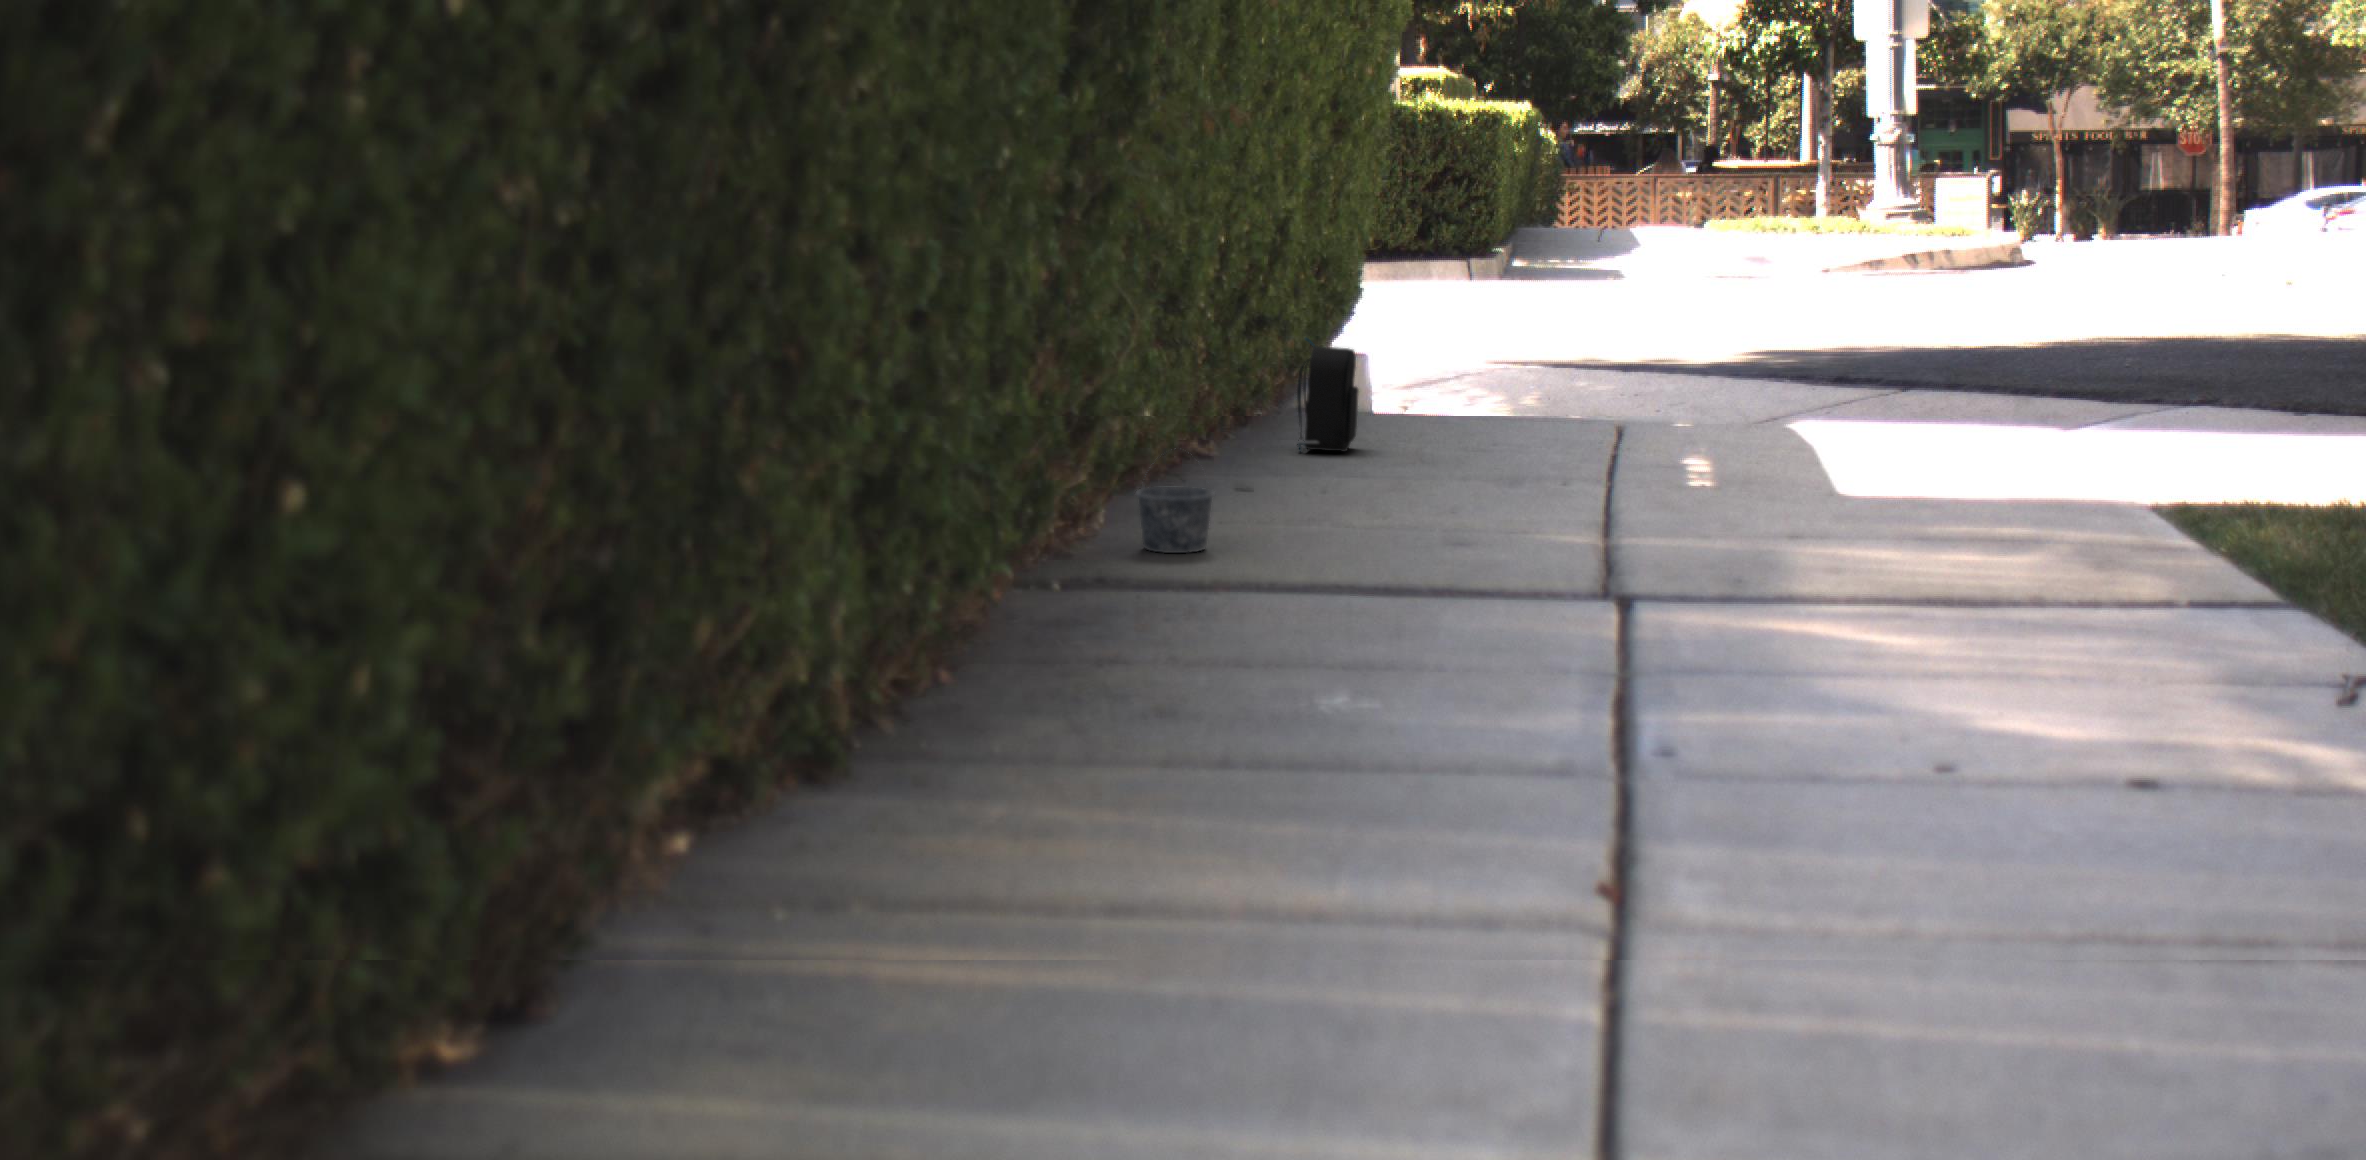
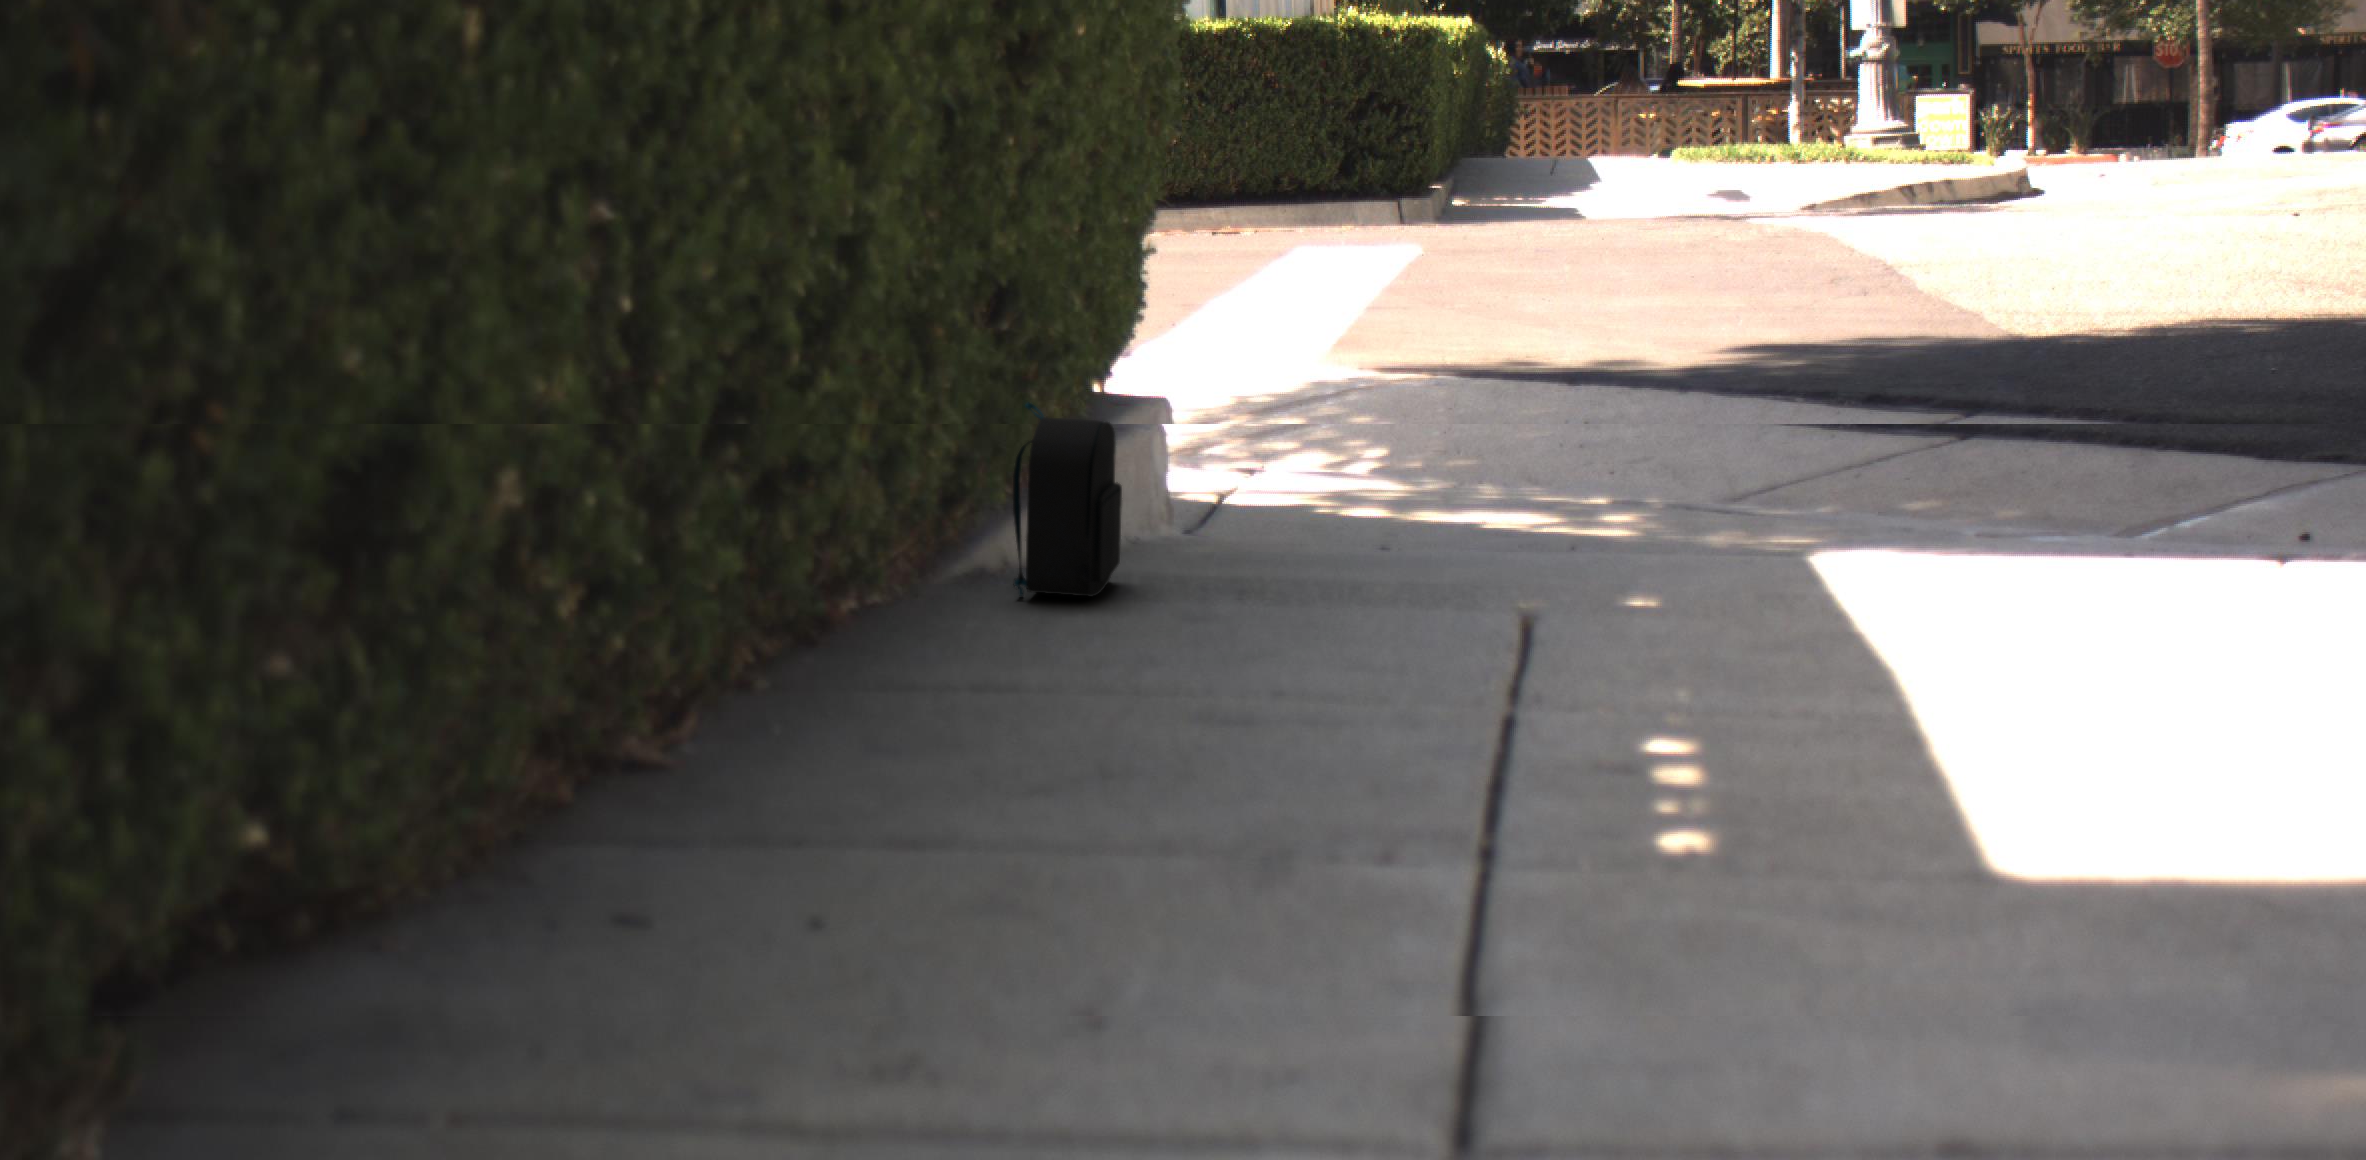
bucket: present [1136,448,1215,553] -> none [434,782,624,1029]

